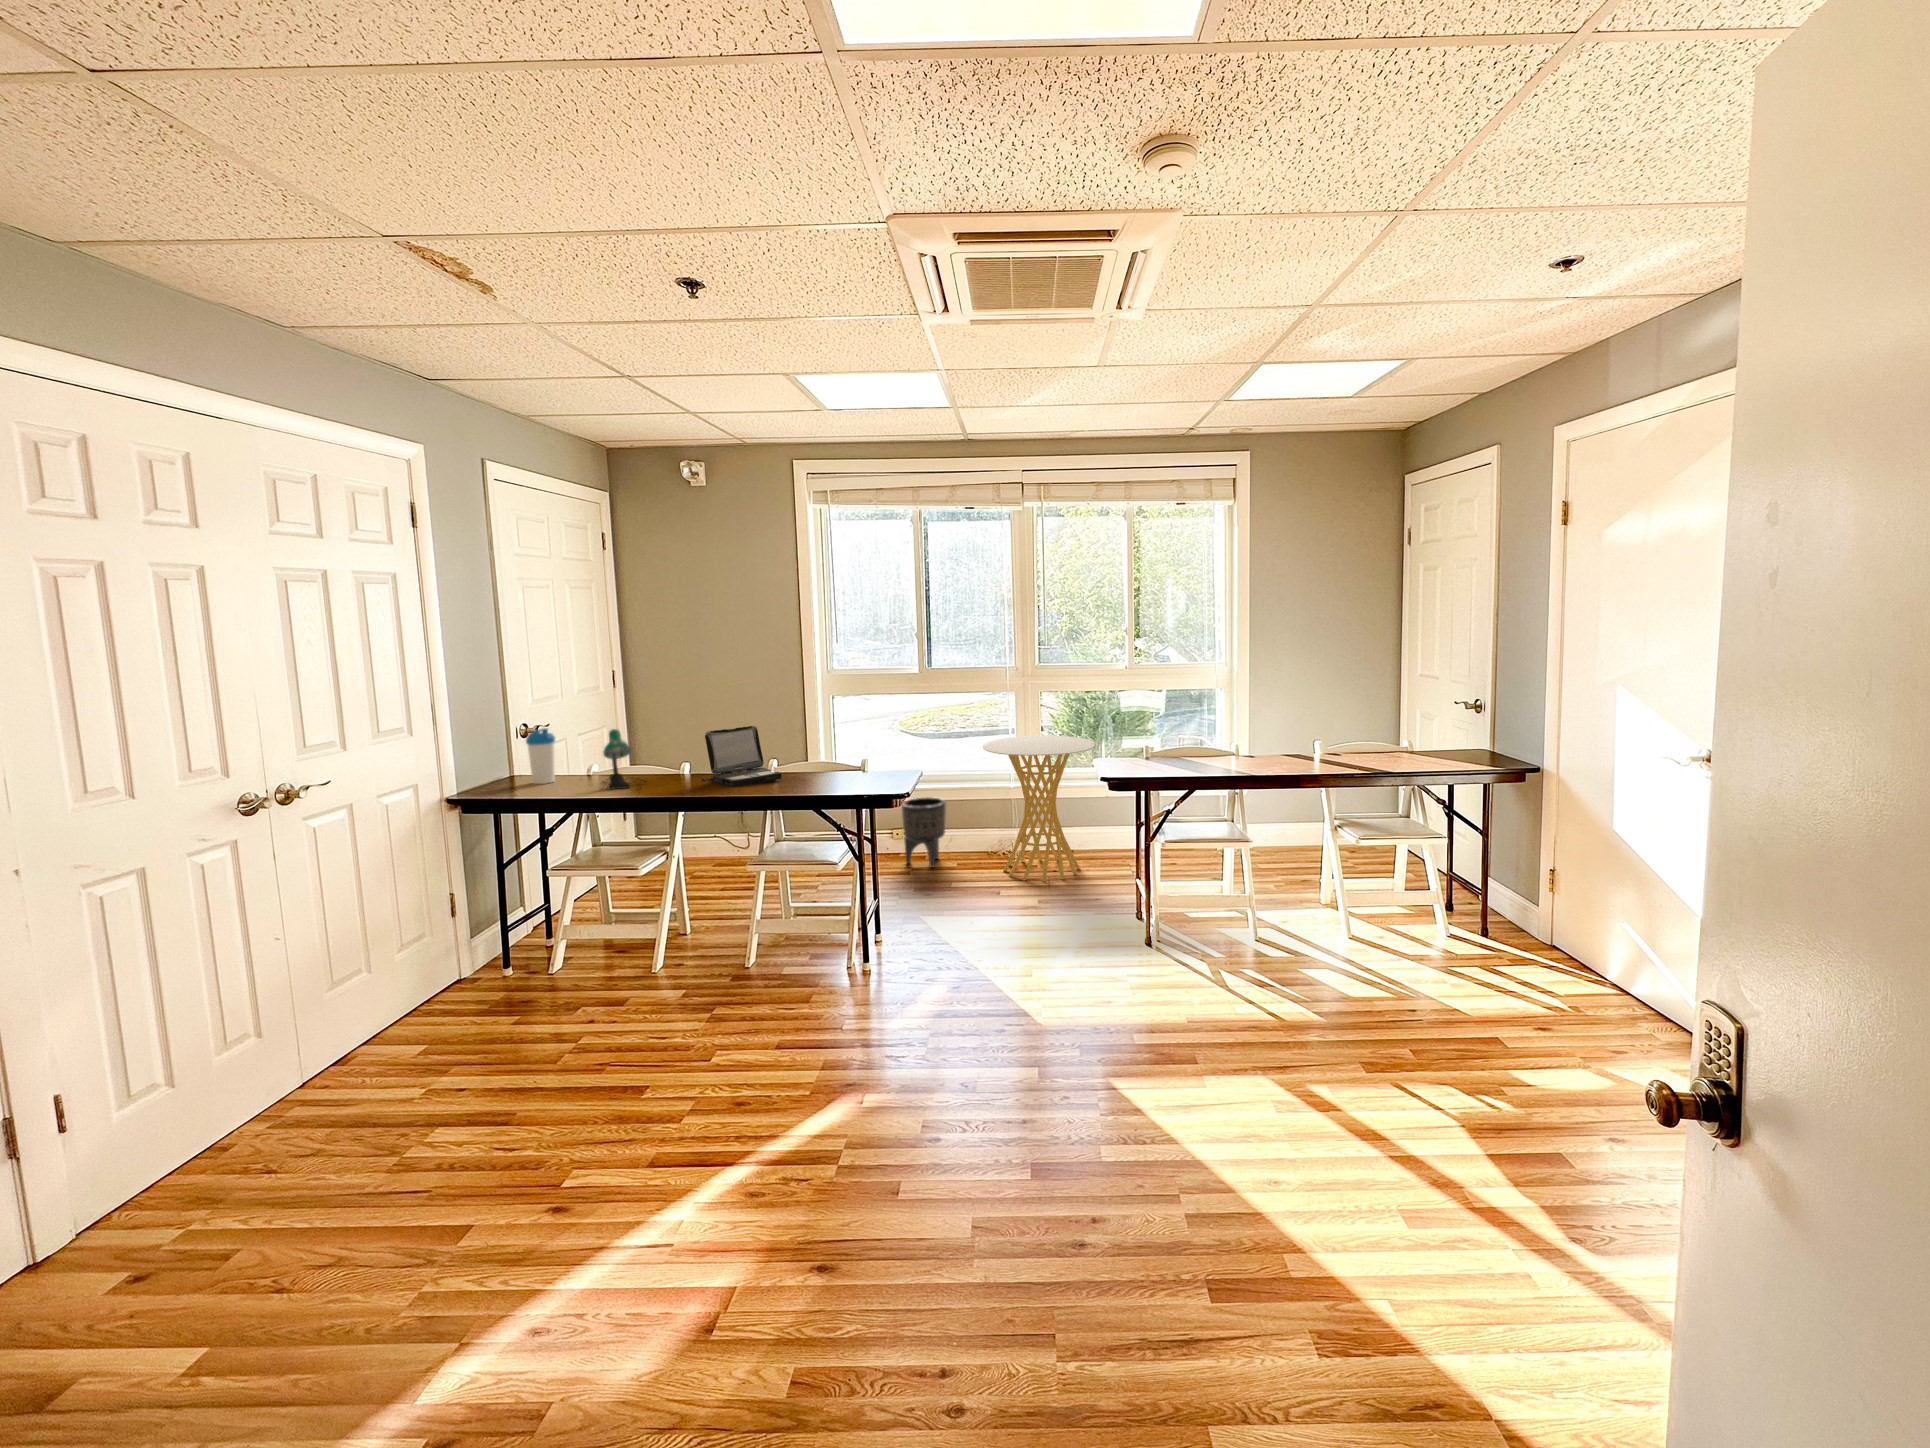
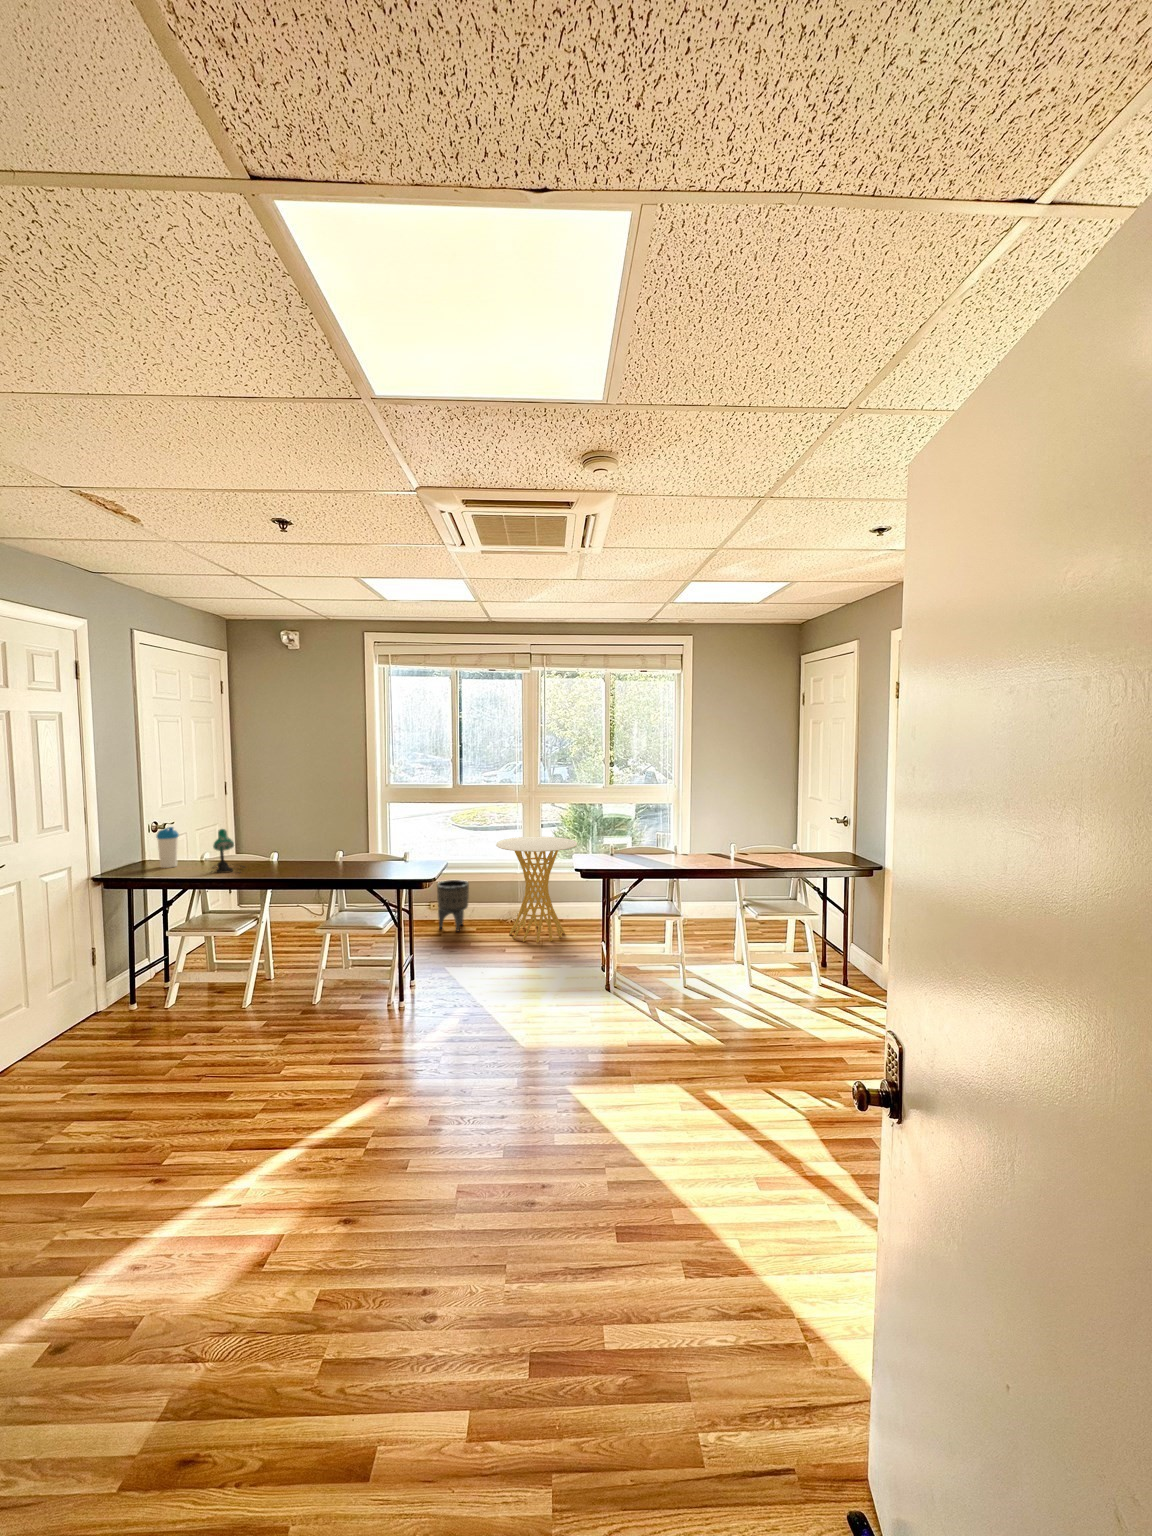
laptop: present [702,726,782,786] -> none [286,828,345,872]

